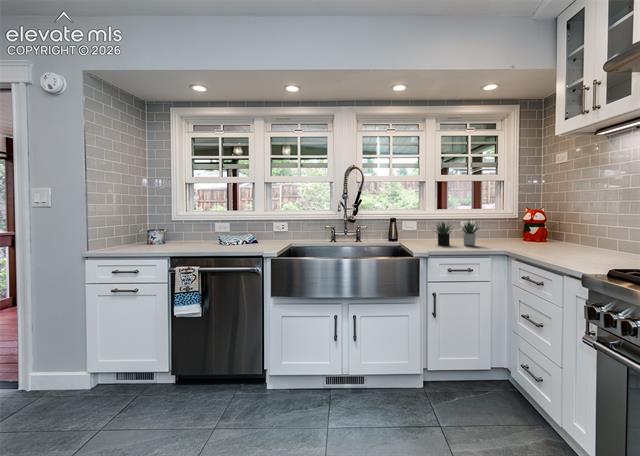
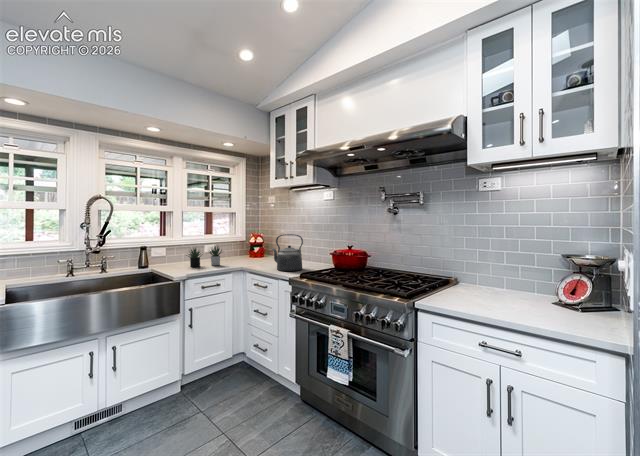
kettle: none [553,201,614,260] -> present [272,234,303,271]

